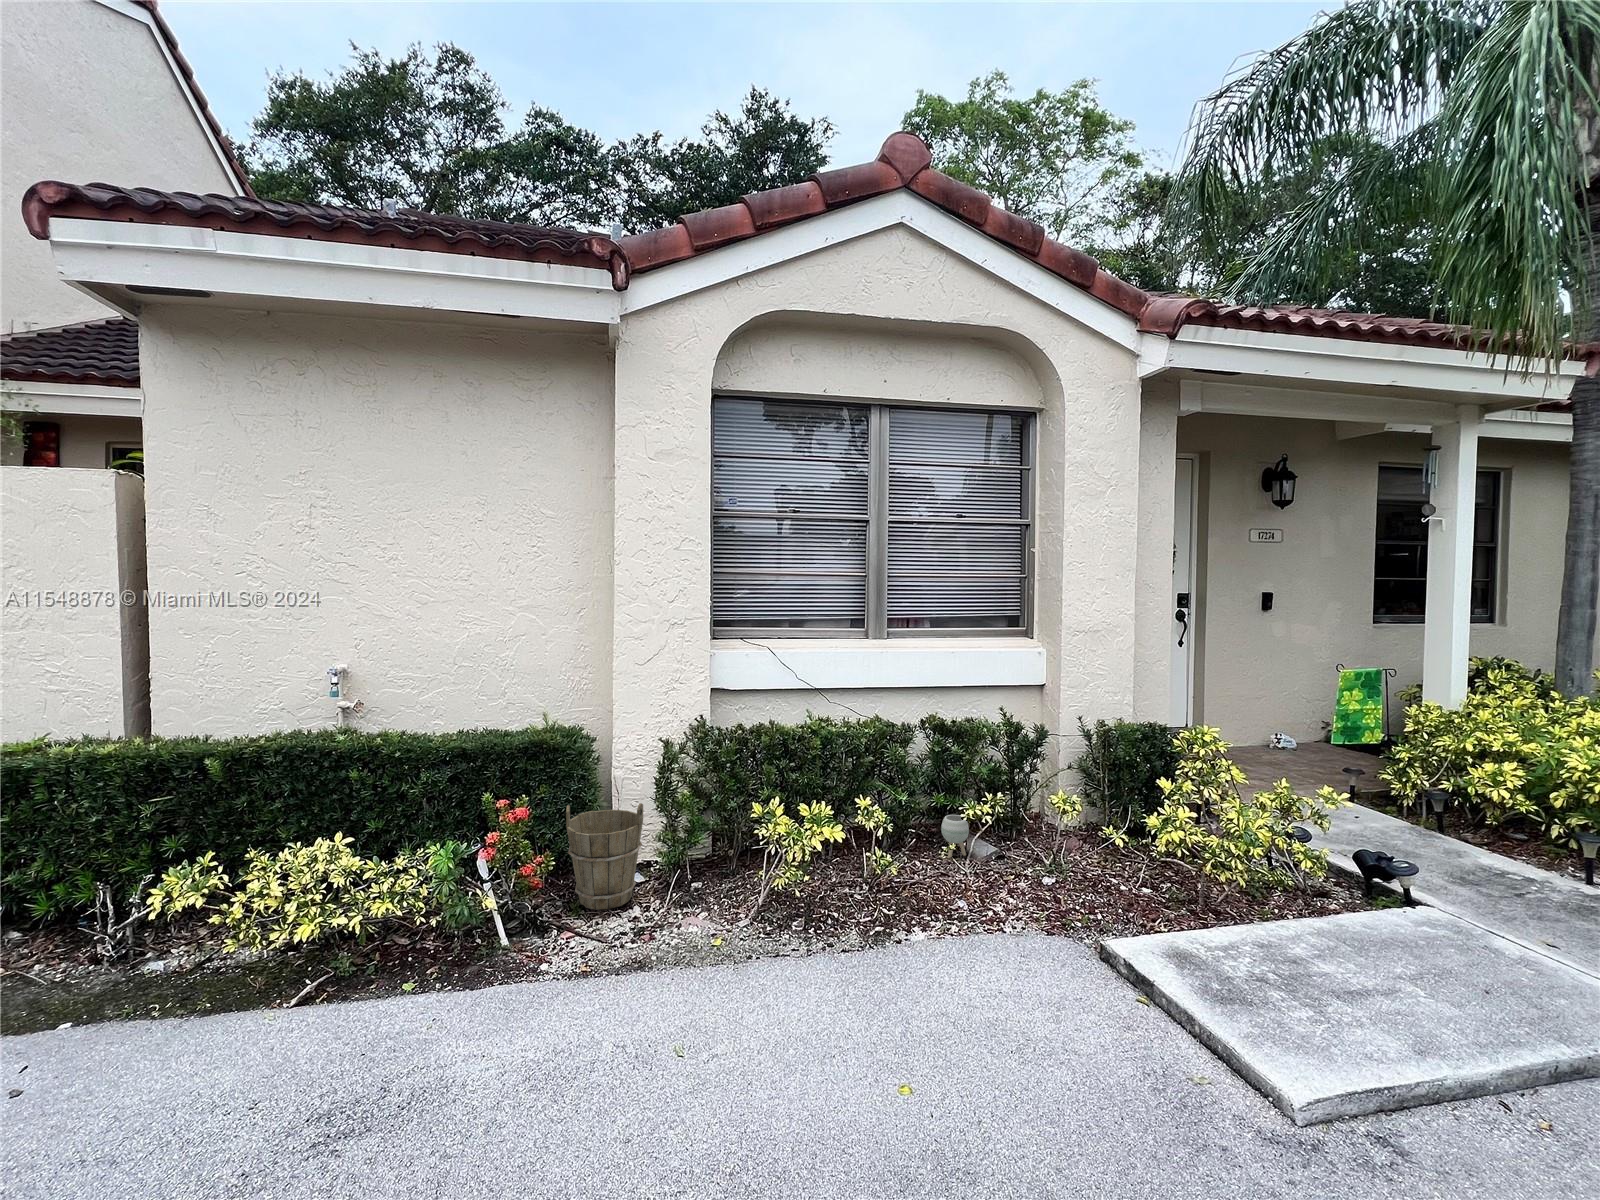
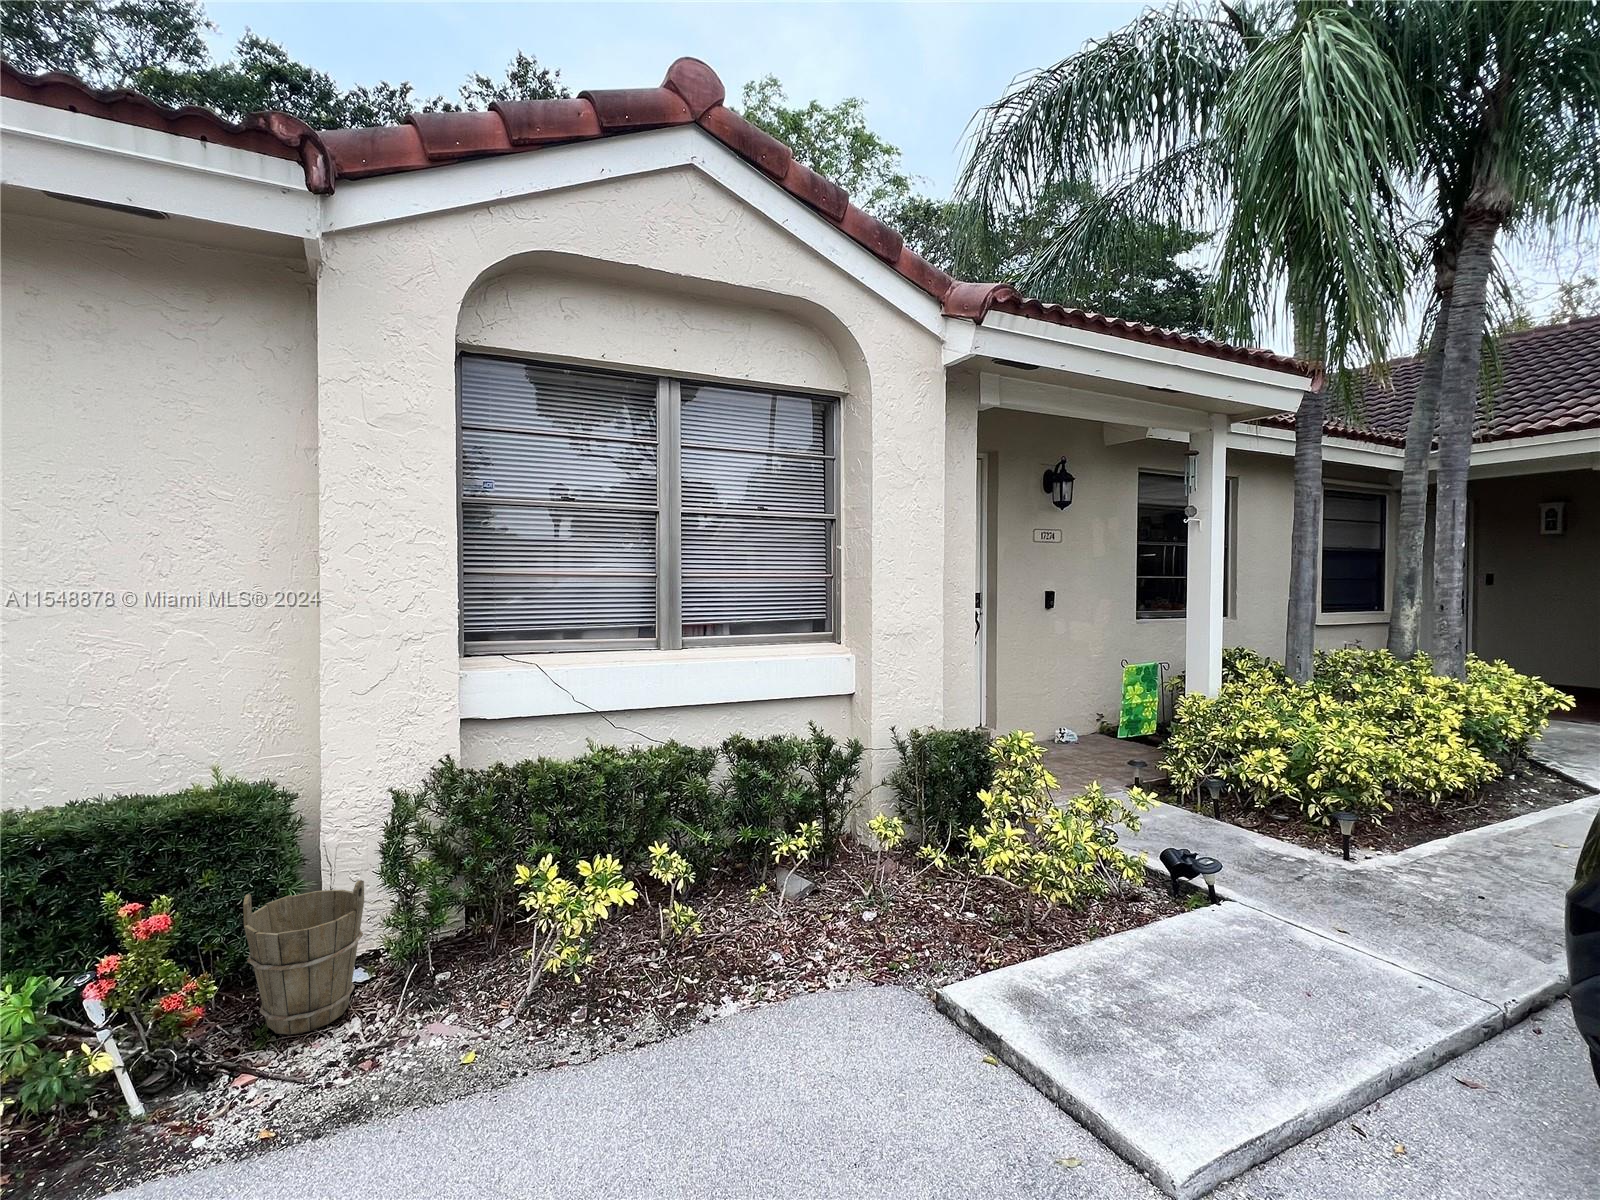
planter: present [941,815,969,858] -> none [752,849,783,899]

